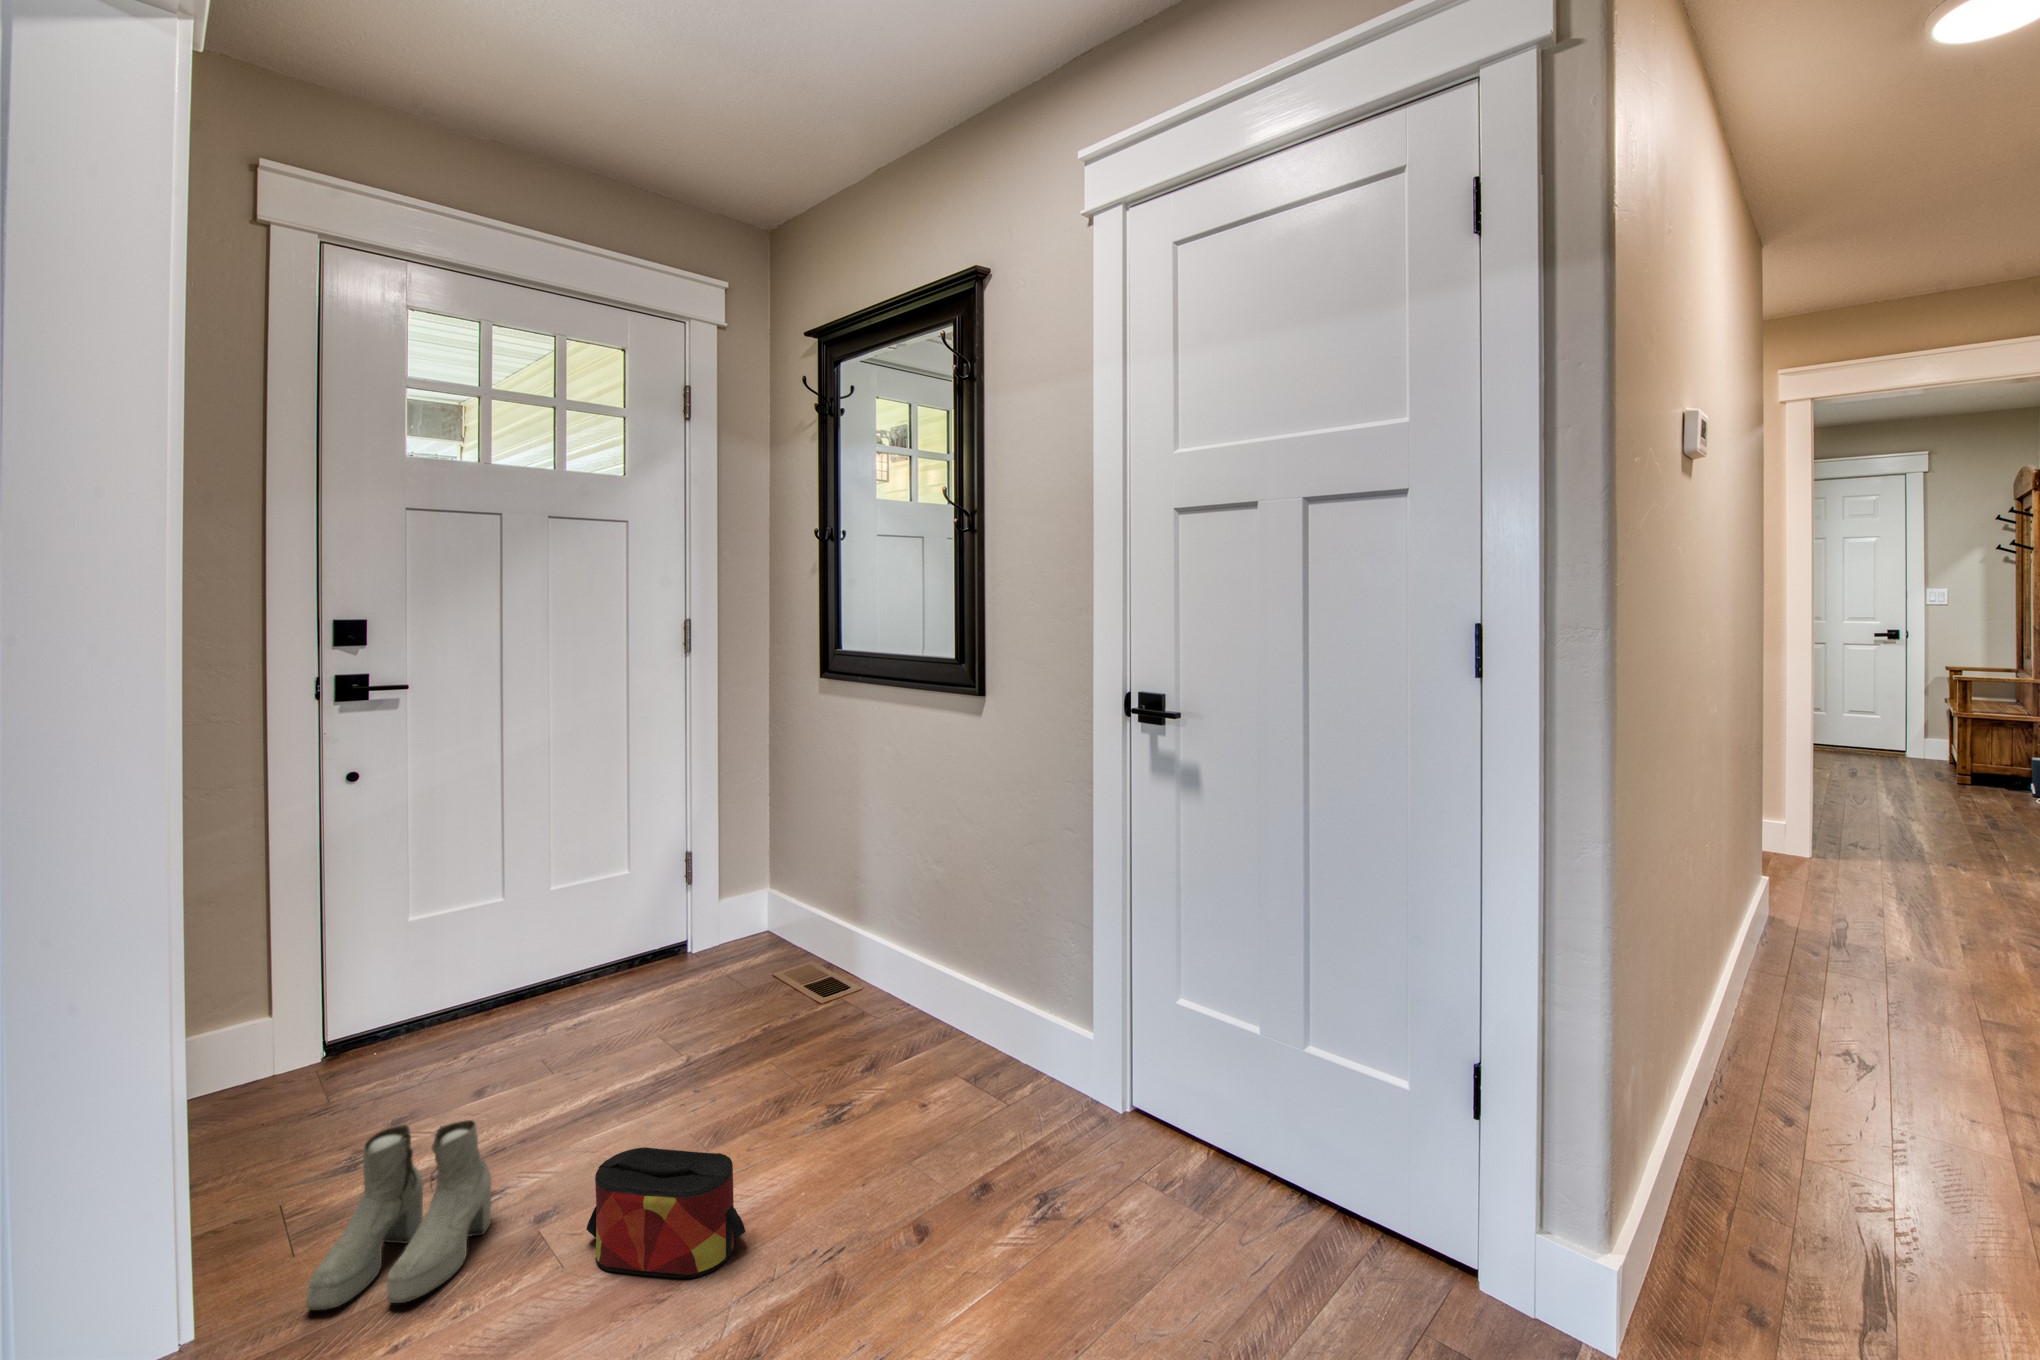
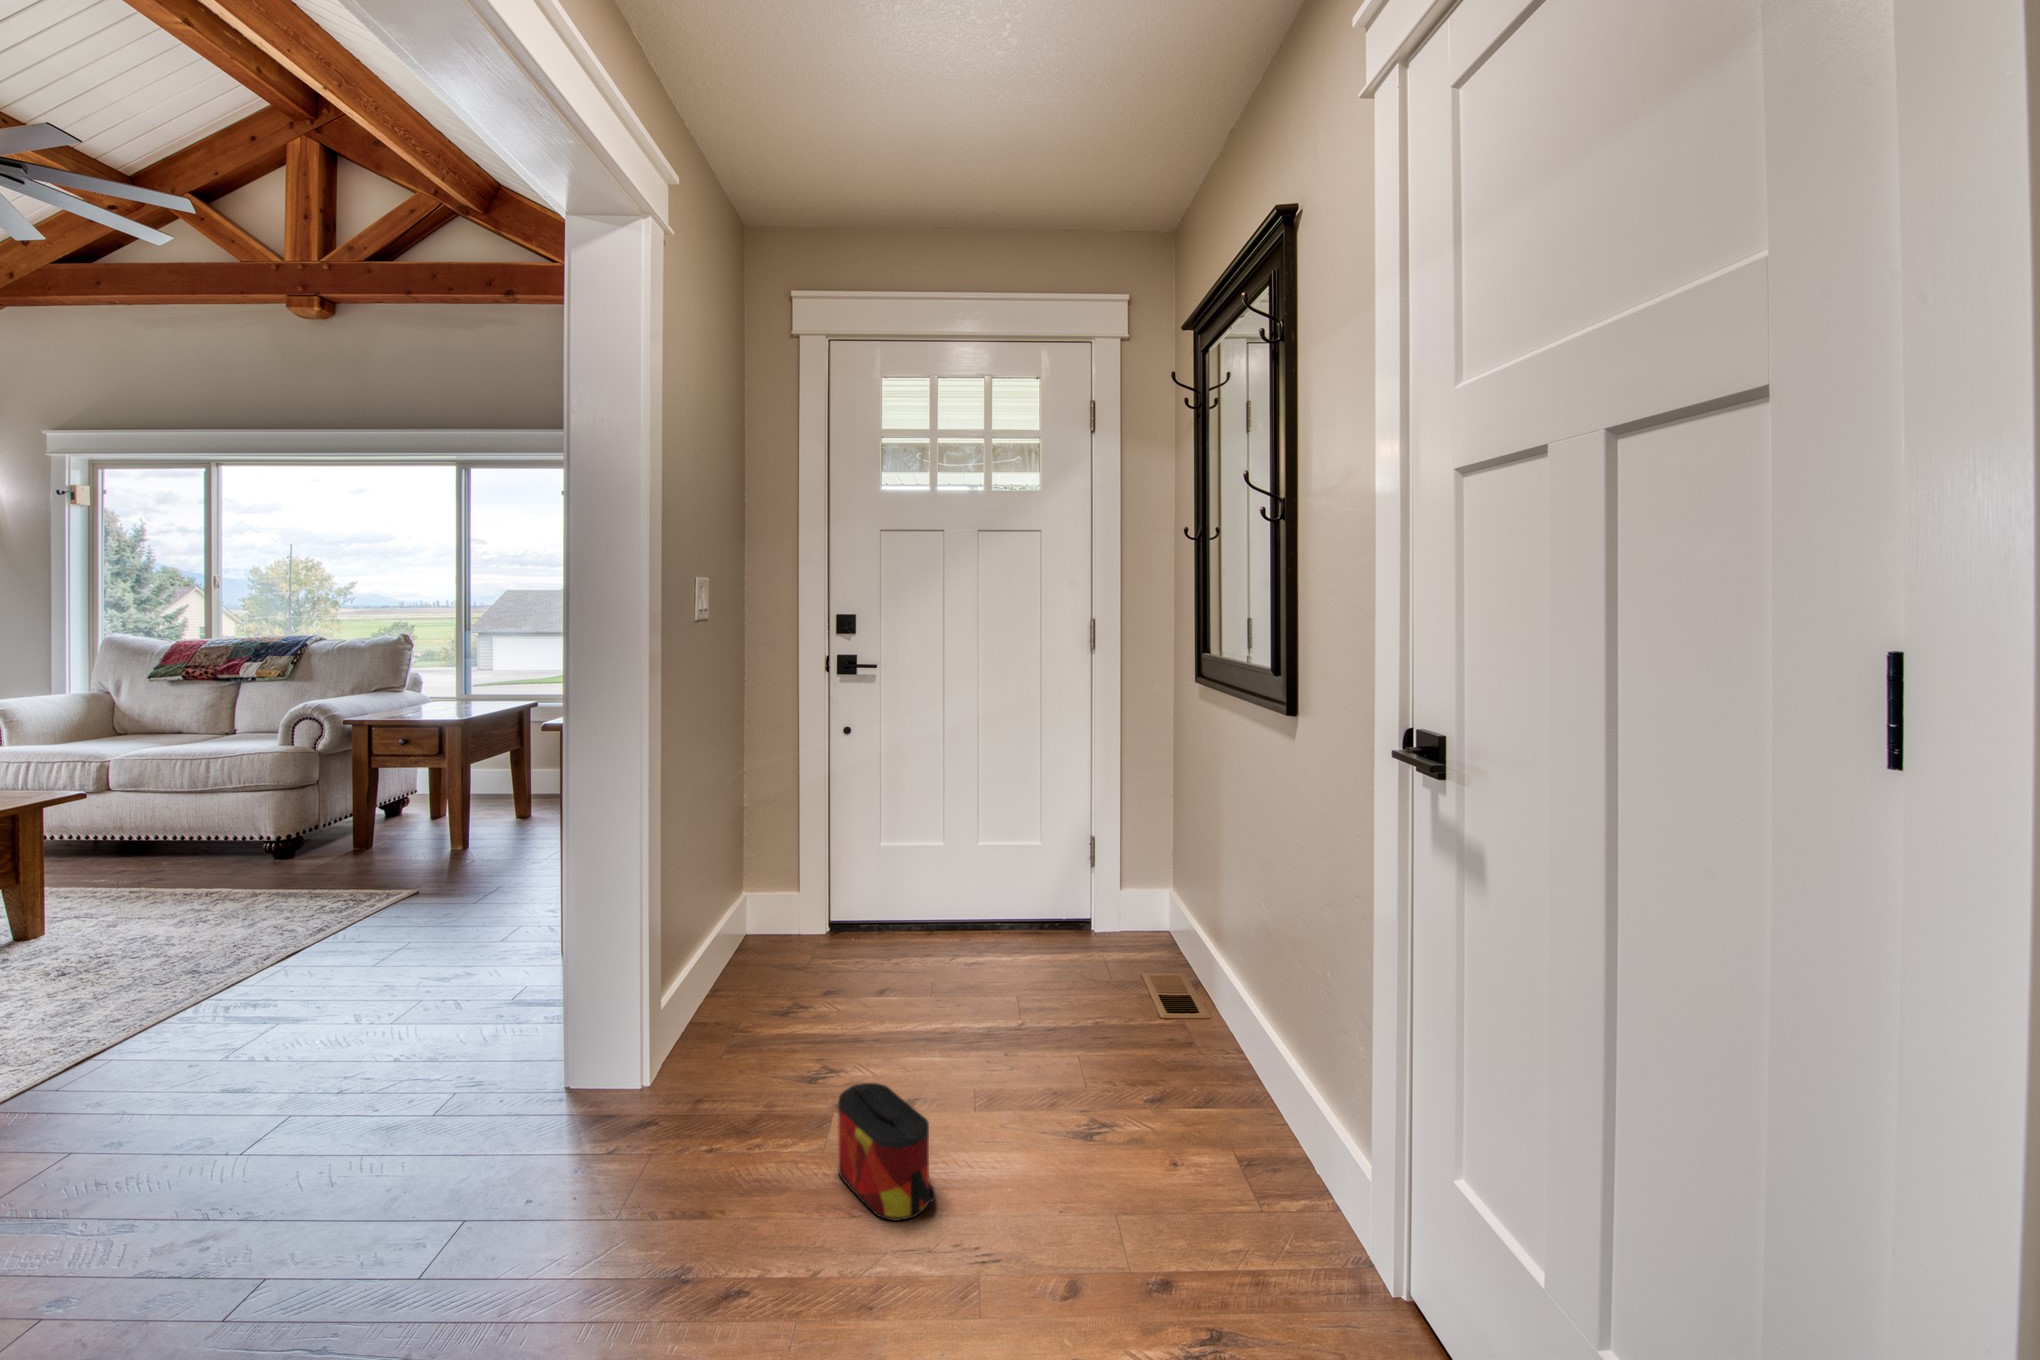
boots: present [307,1120,492,1311] -> none [694,999,815,1131]

